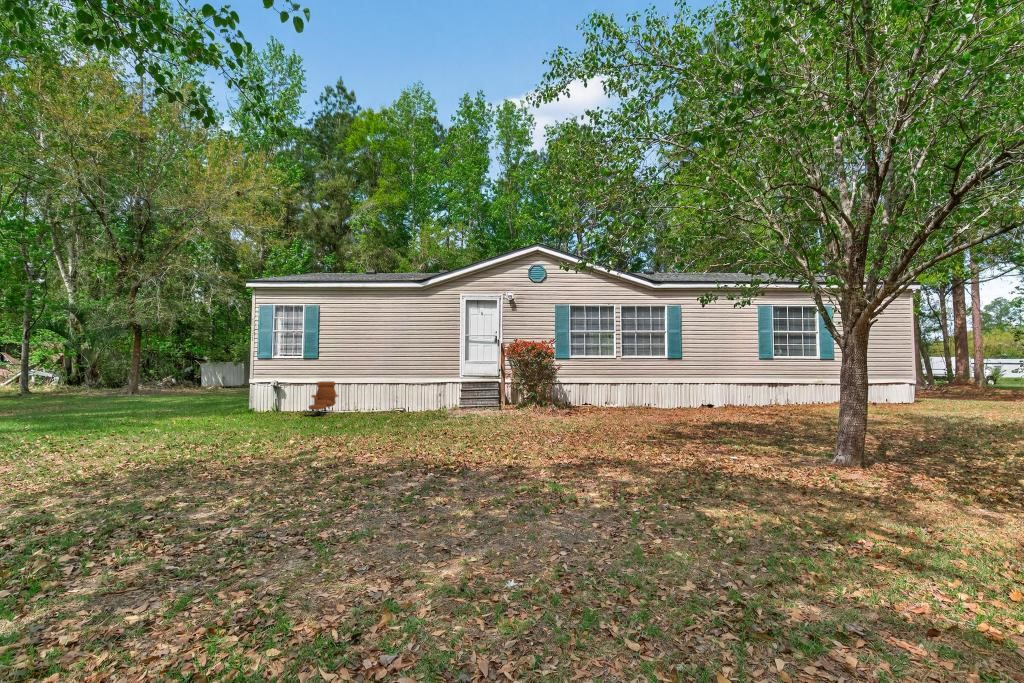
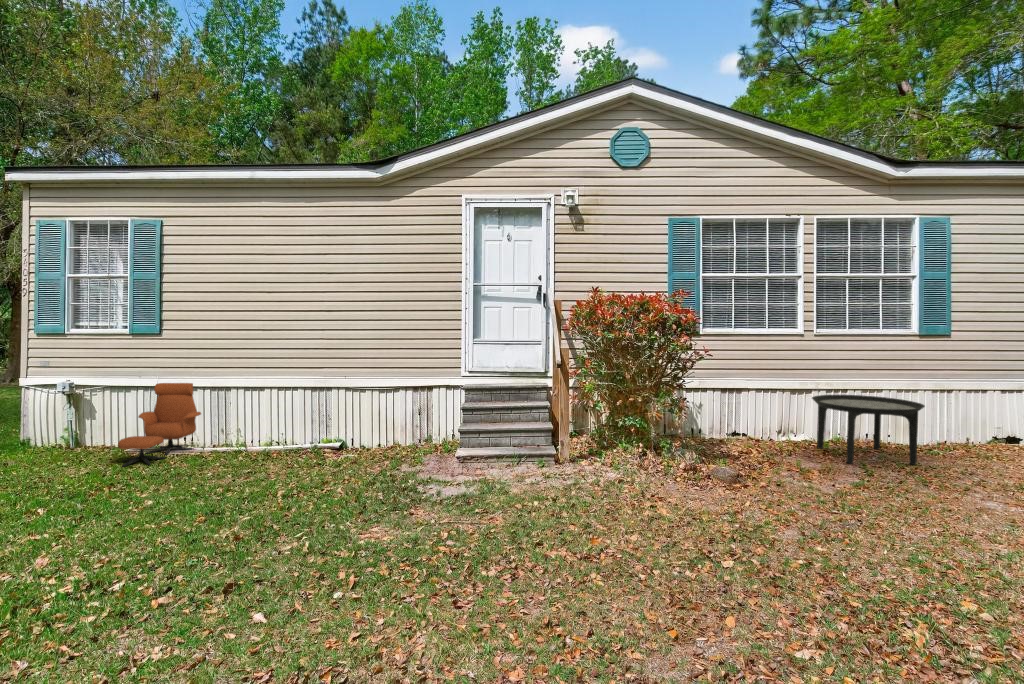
round table: none [616,386,658,414] -> present [812,395,925,465]

